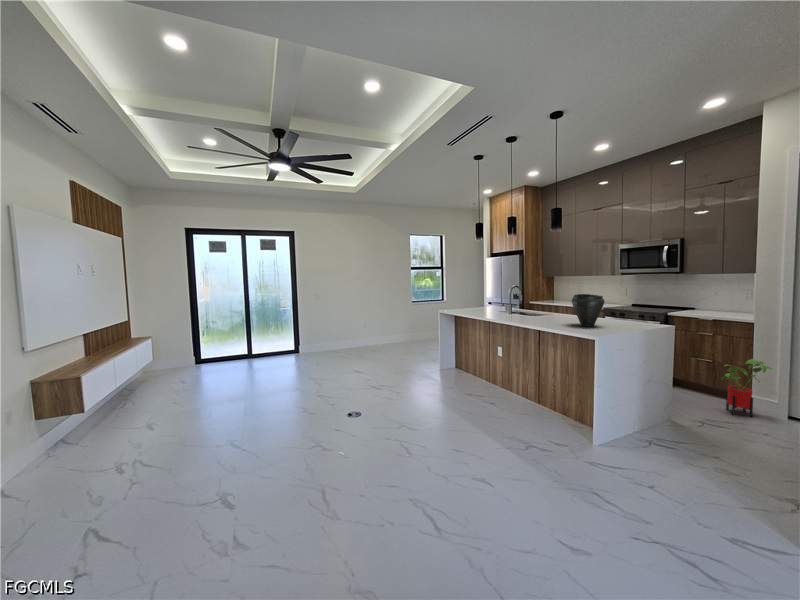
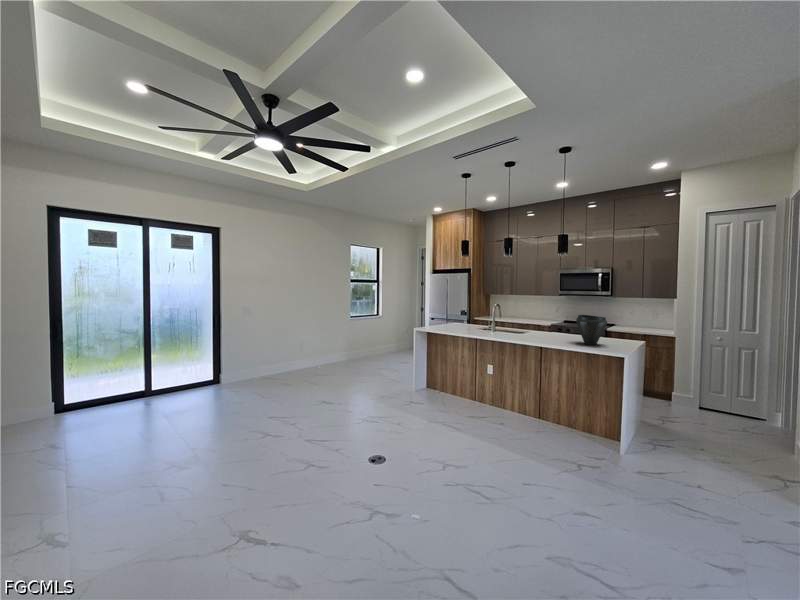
house plant: present [721,359,773,417] -> none [659,366,697,412]

